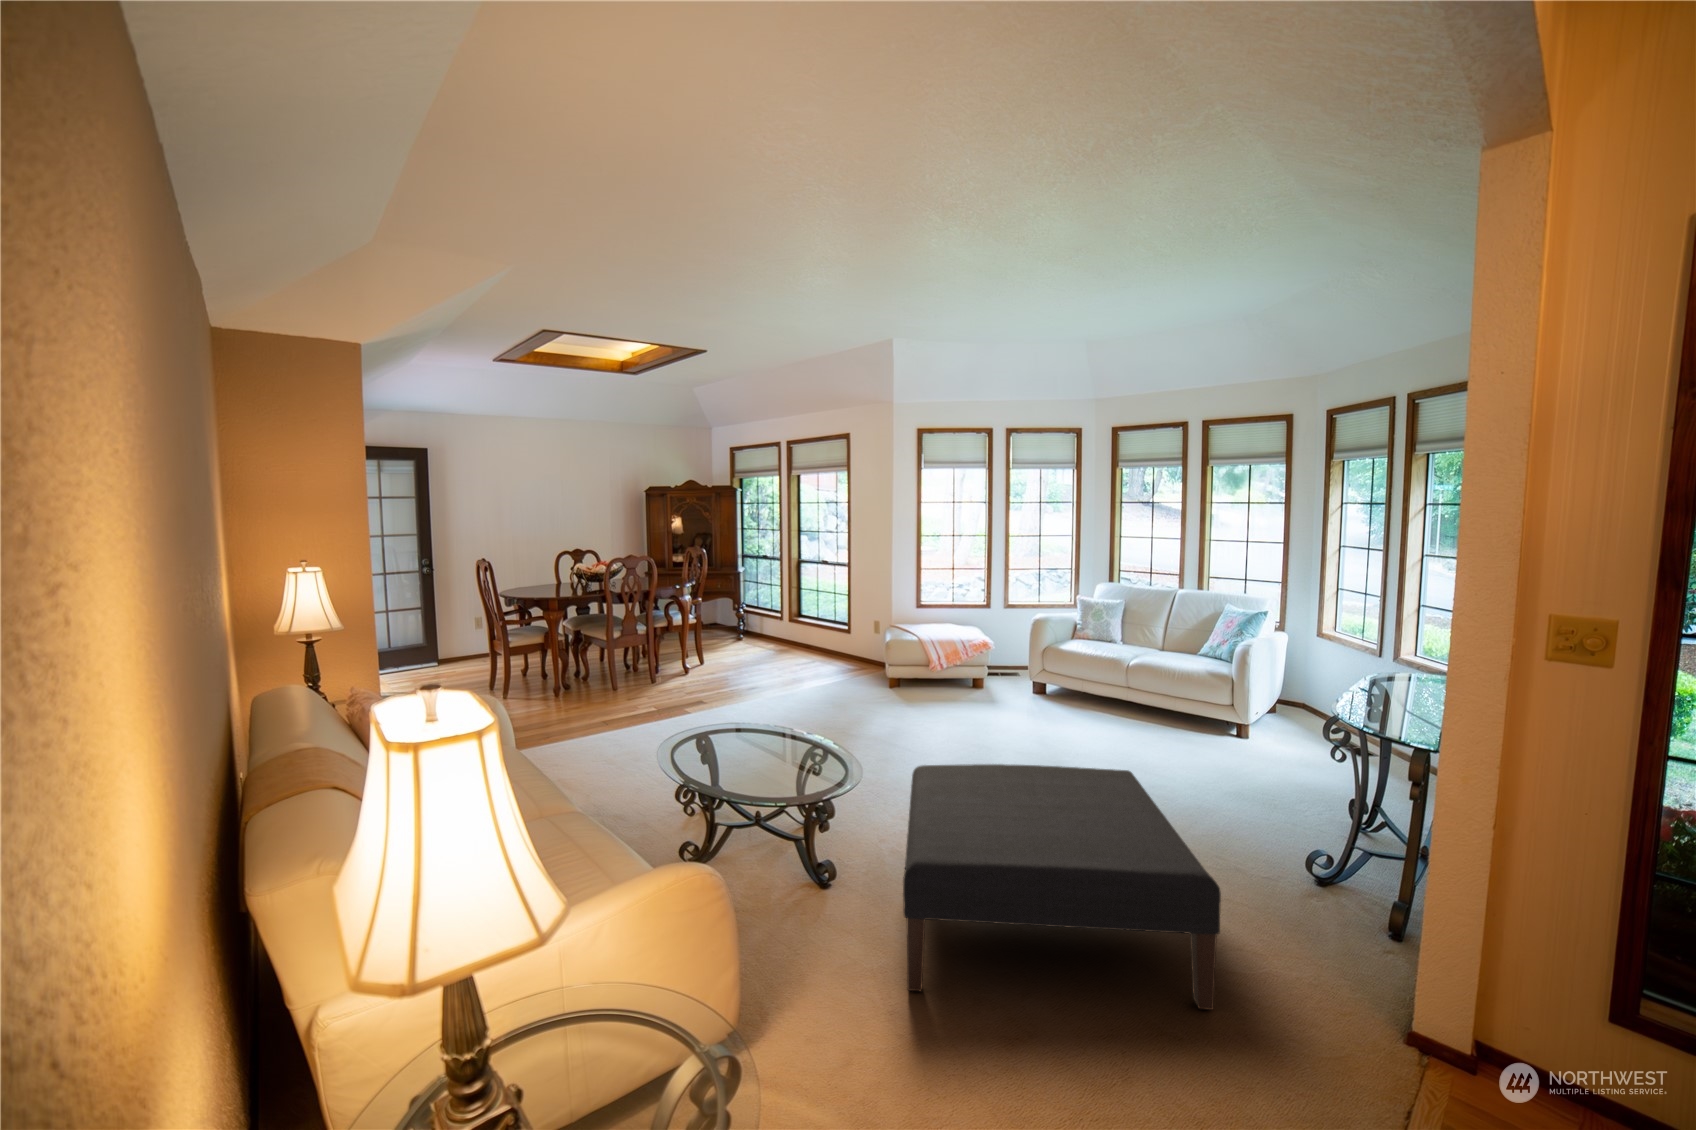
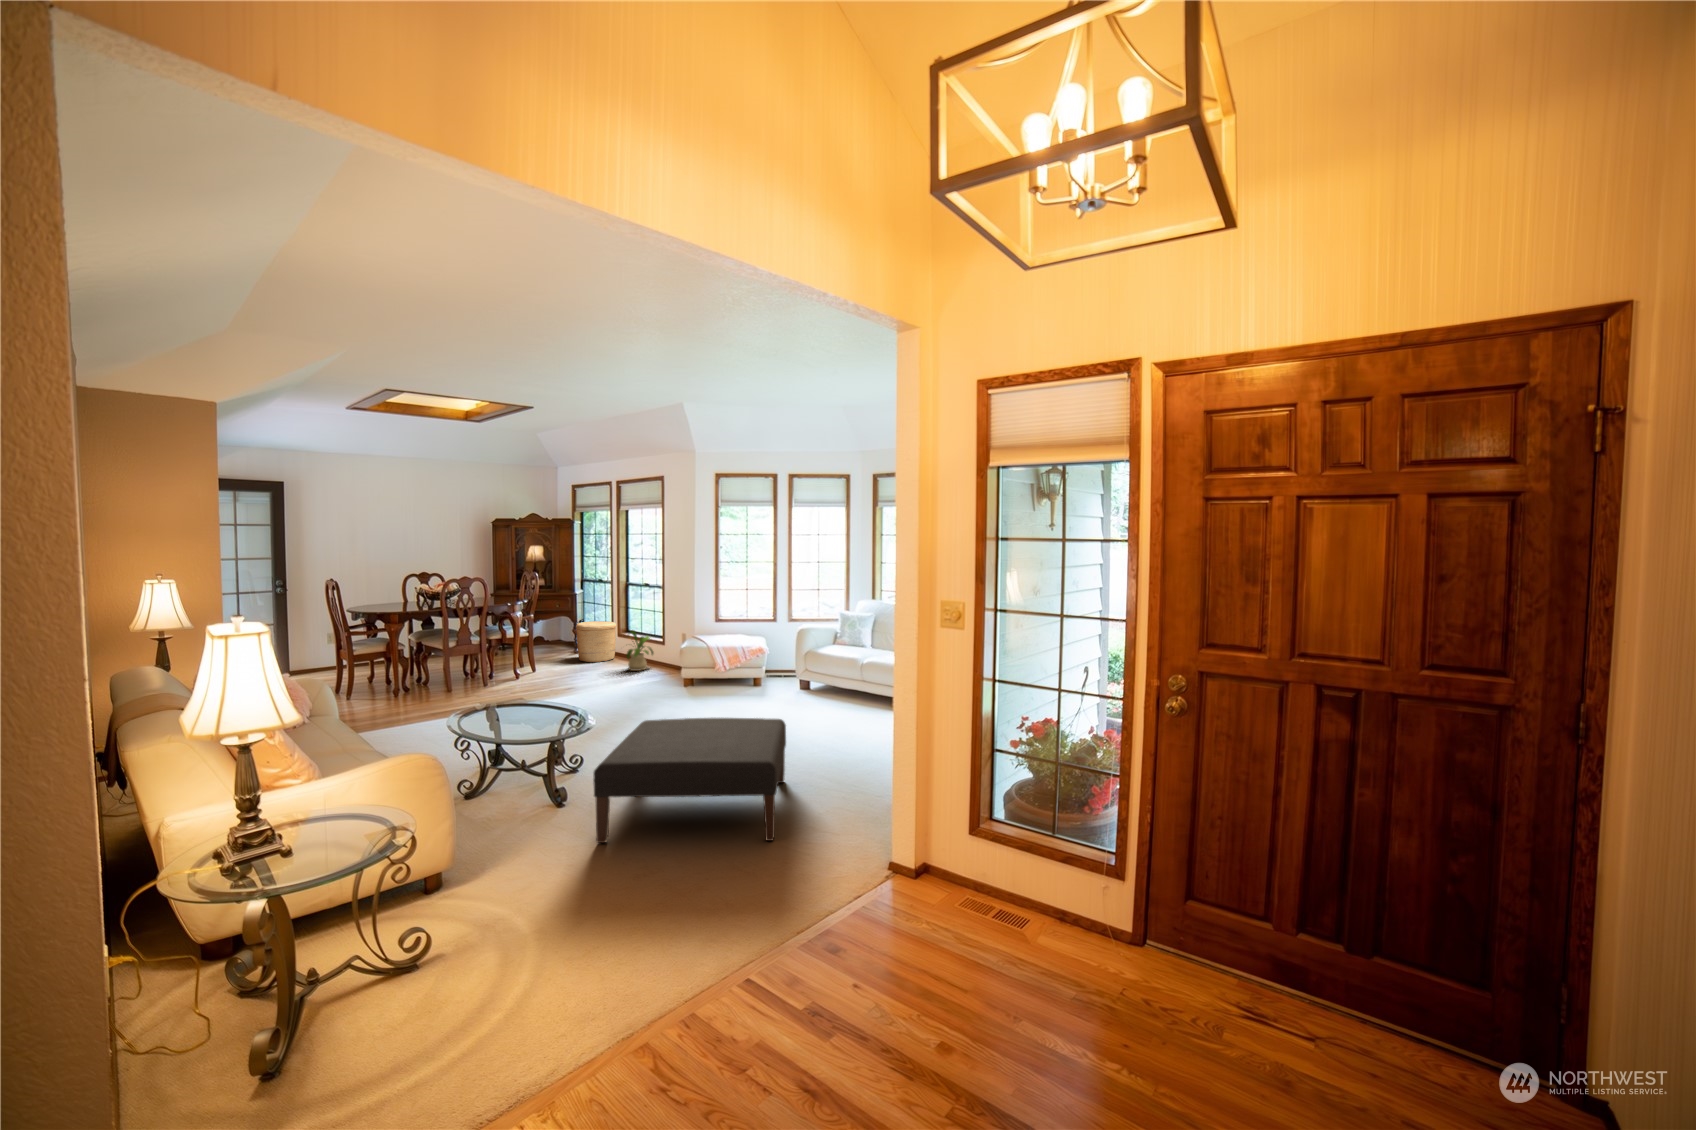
woven basket: none [742,605,787,653] -> present [576,621,616,662]
house plant: none [800,617,837,666] -> present [626,630,653,671]

